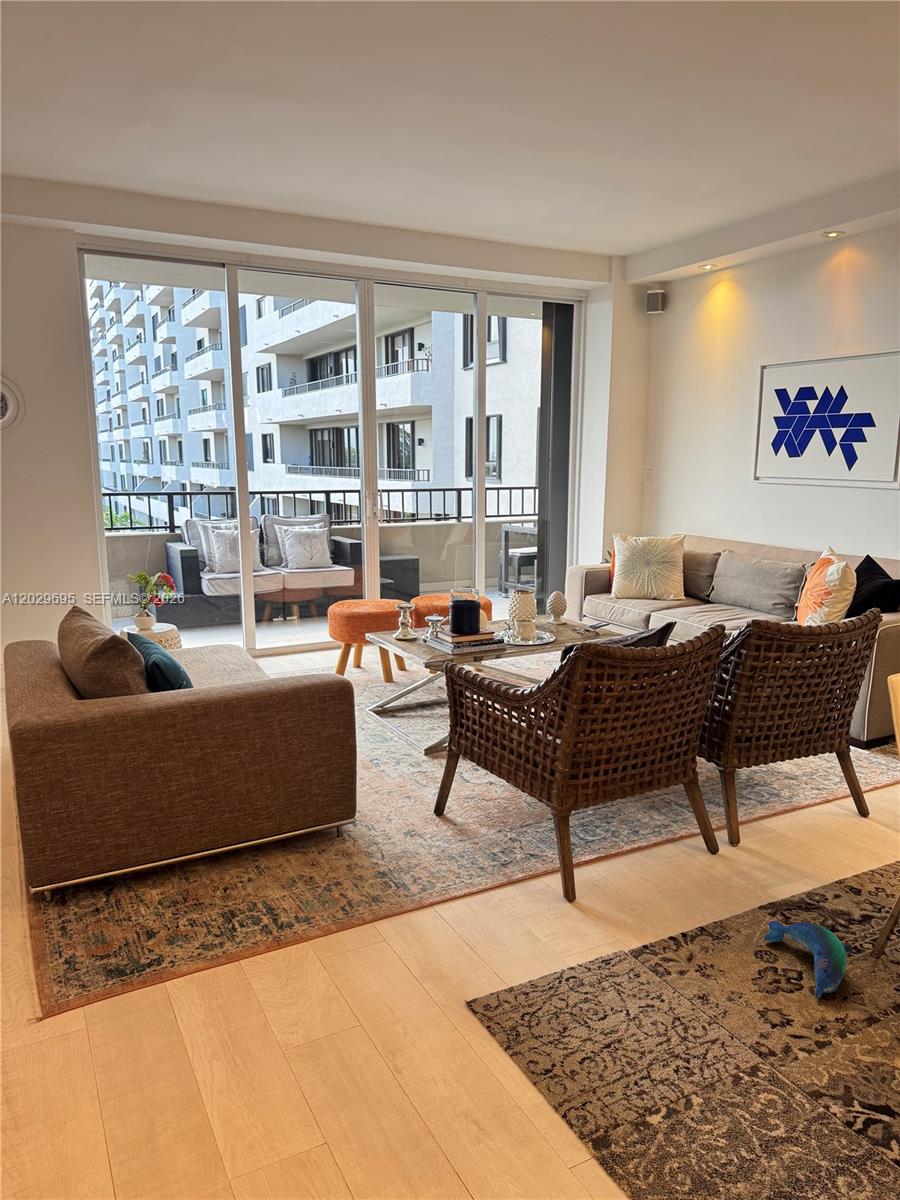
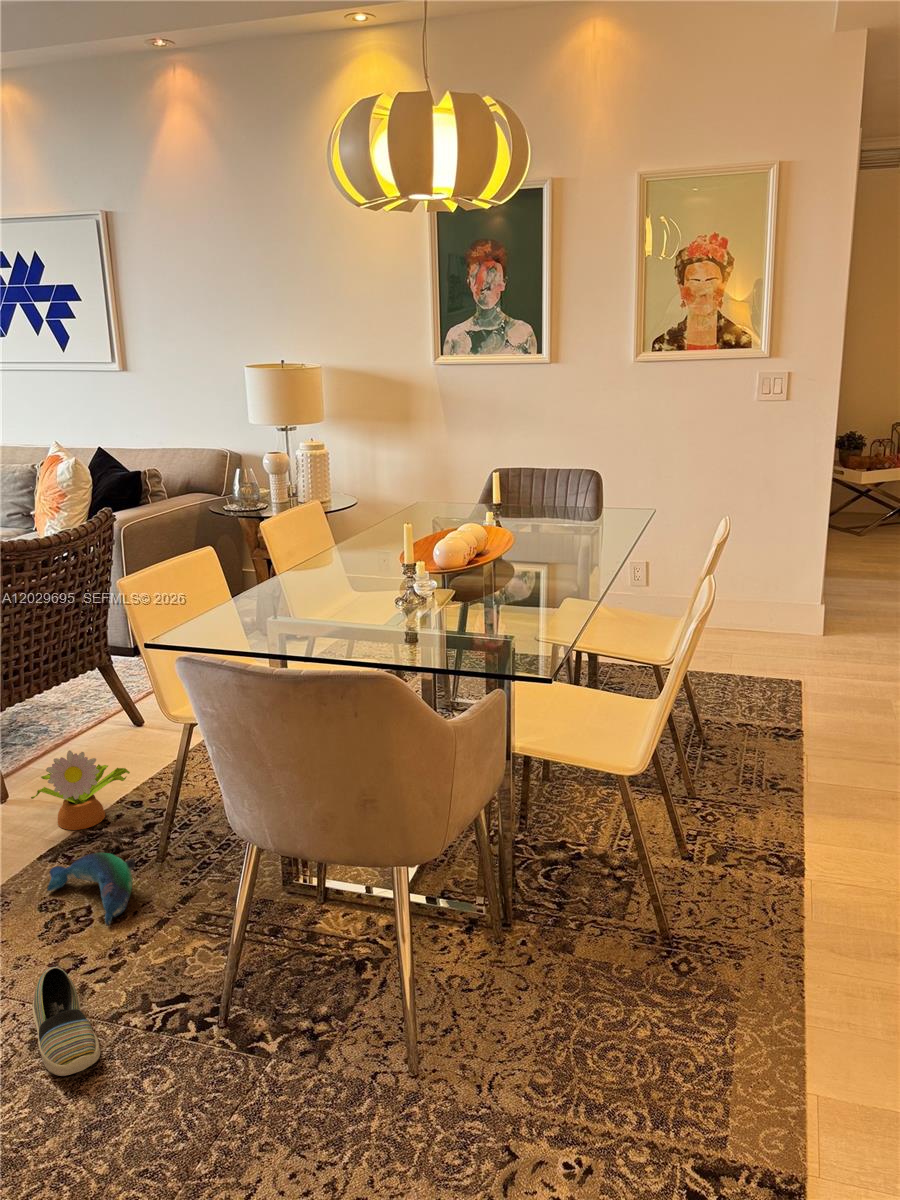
decorative plant: none [761,820,856,896] -> present [31,750,130,830]
shoe: none [740,1016,798,1132] -> present [32,967,100,1076]

